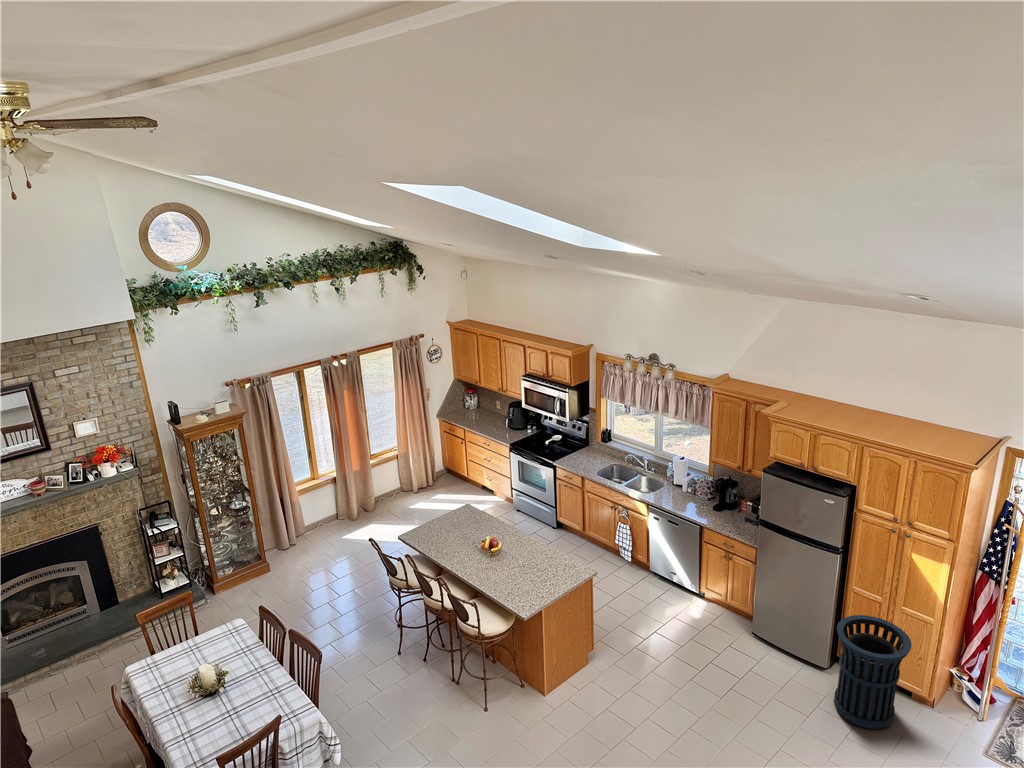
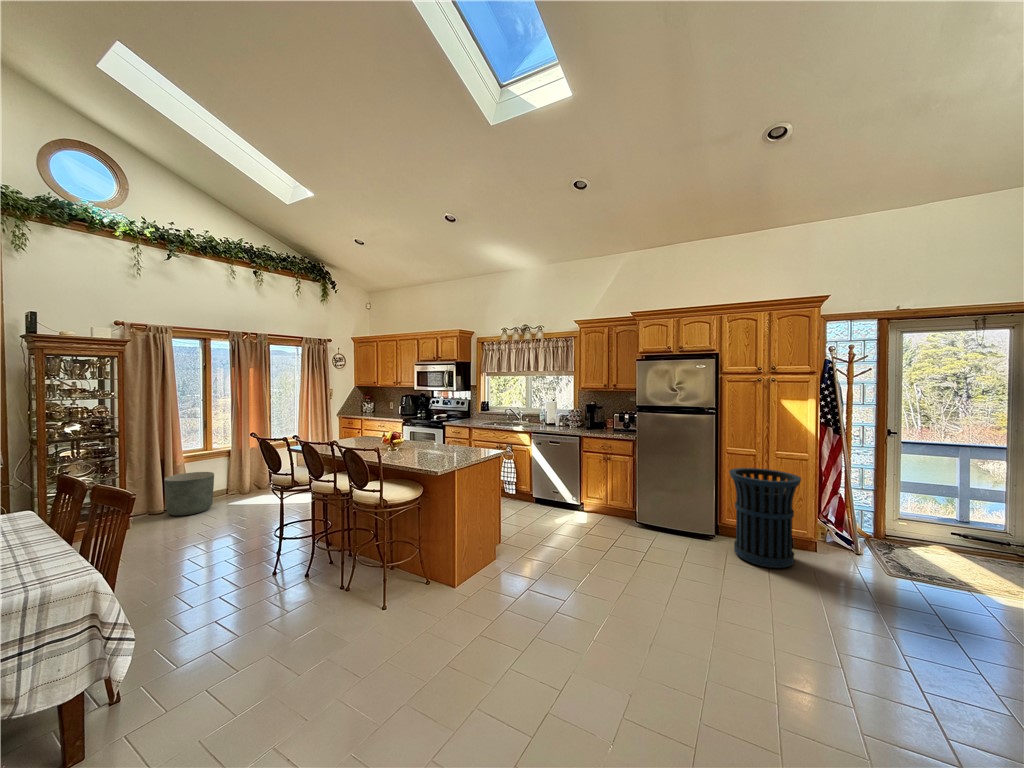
planter: none [290,508,330,554] -> present [164,472,214,516]

